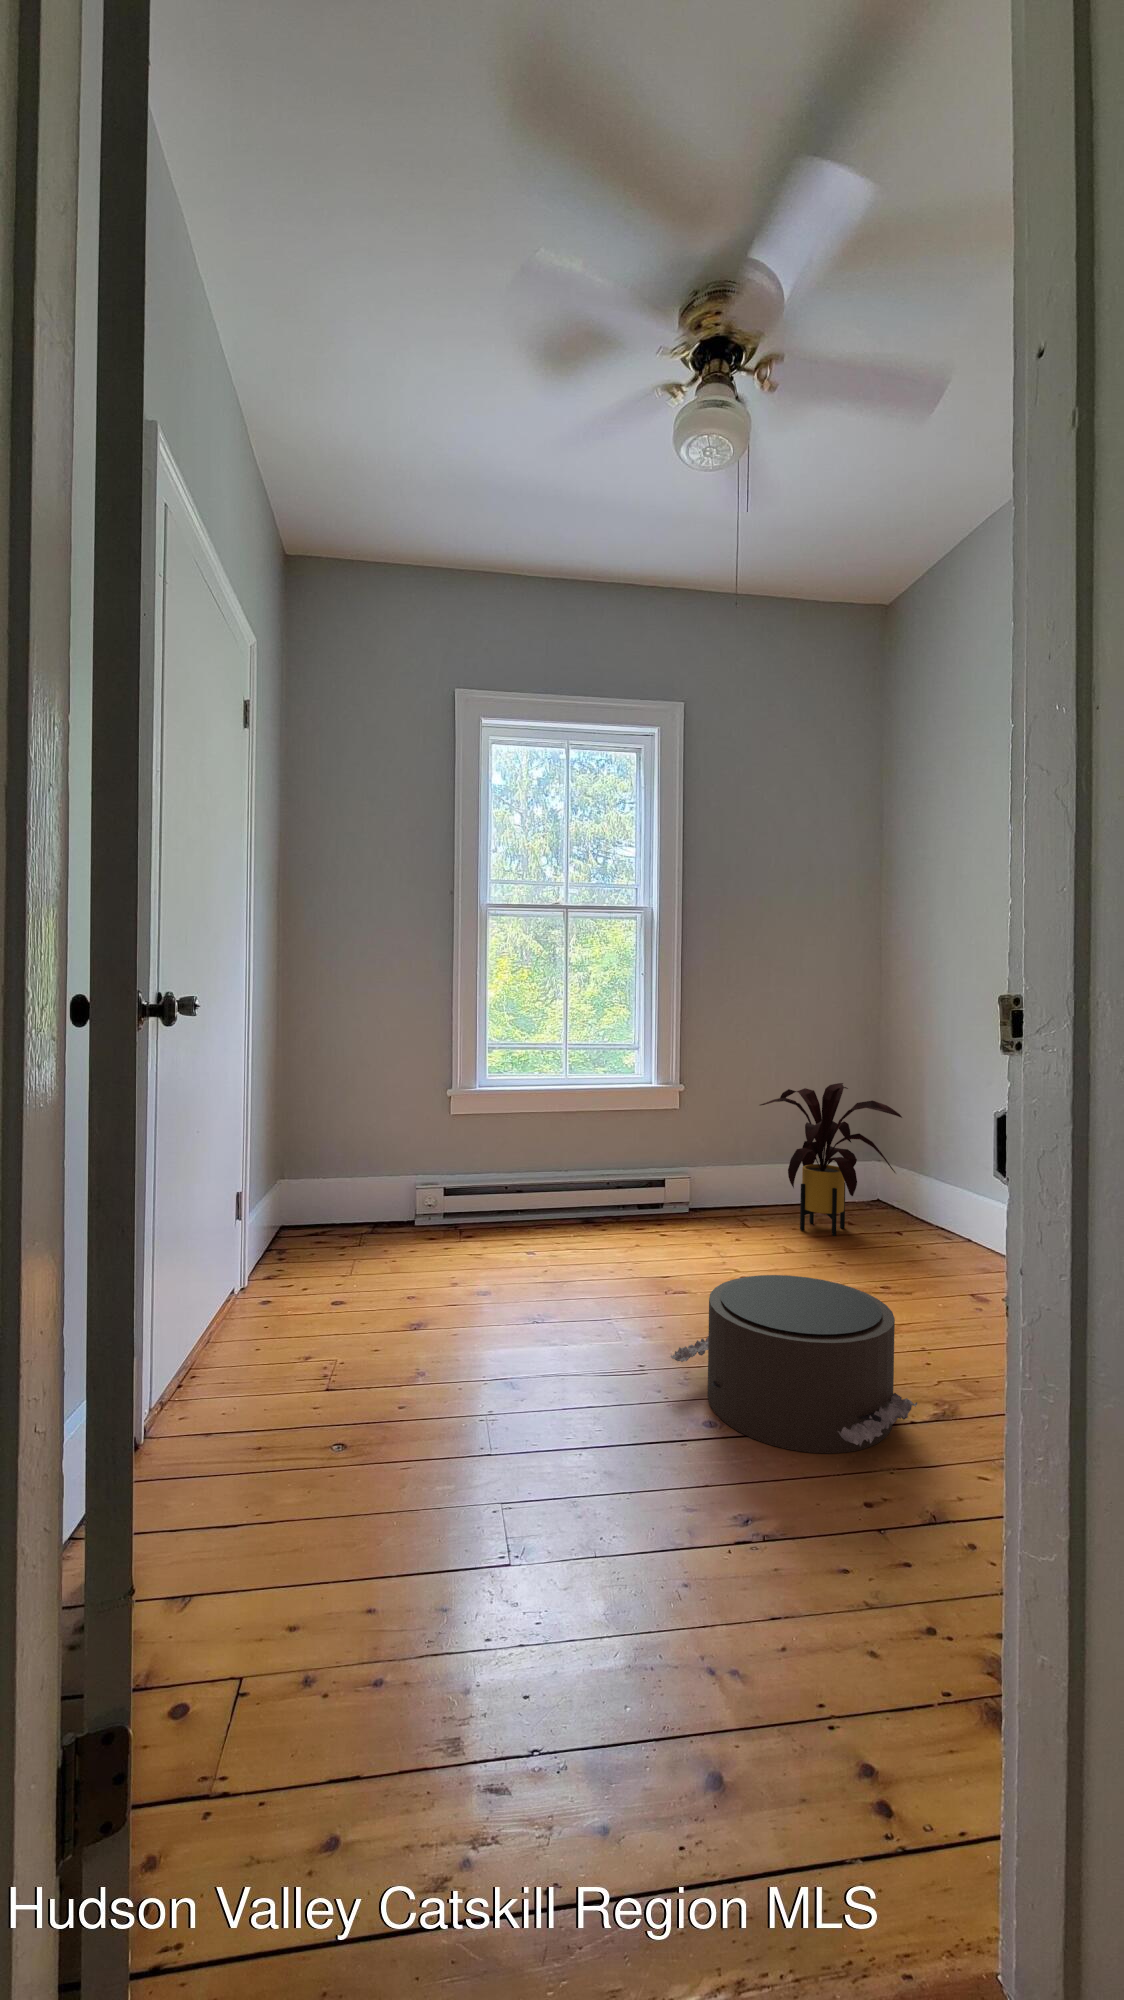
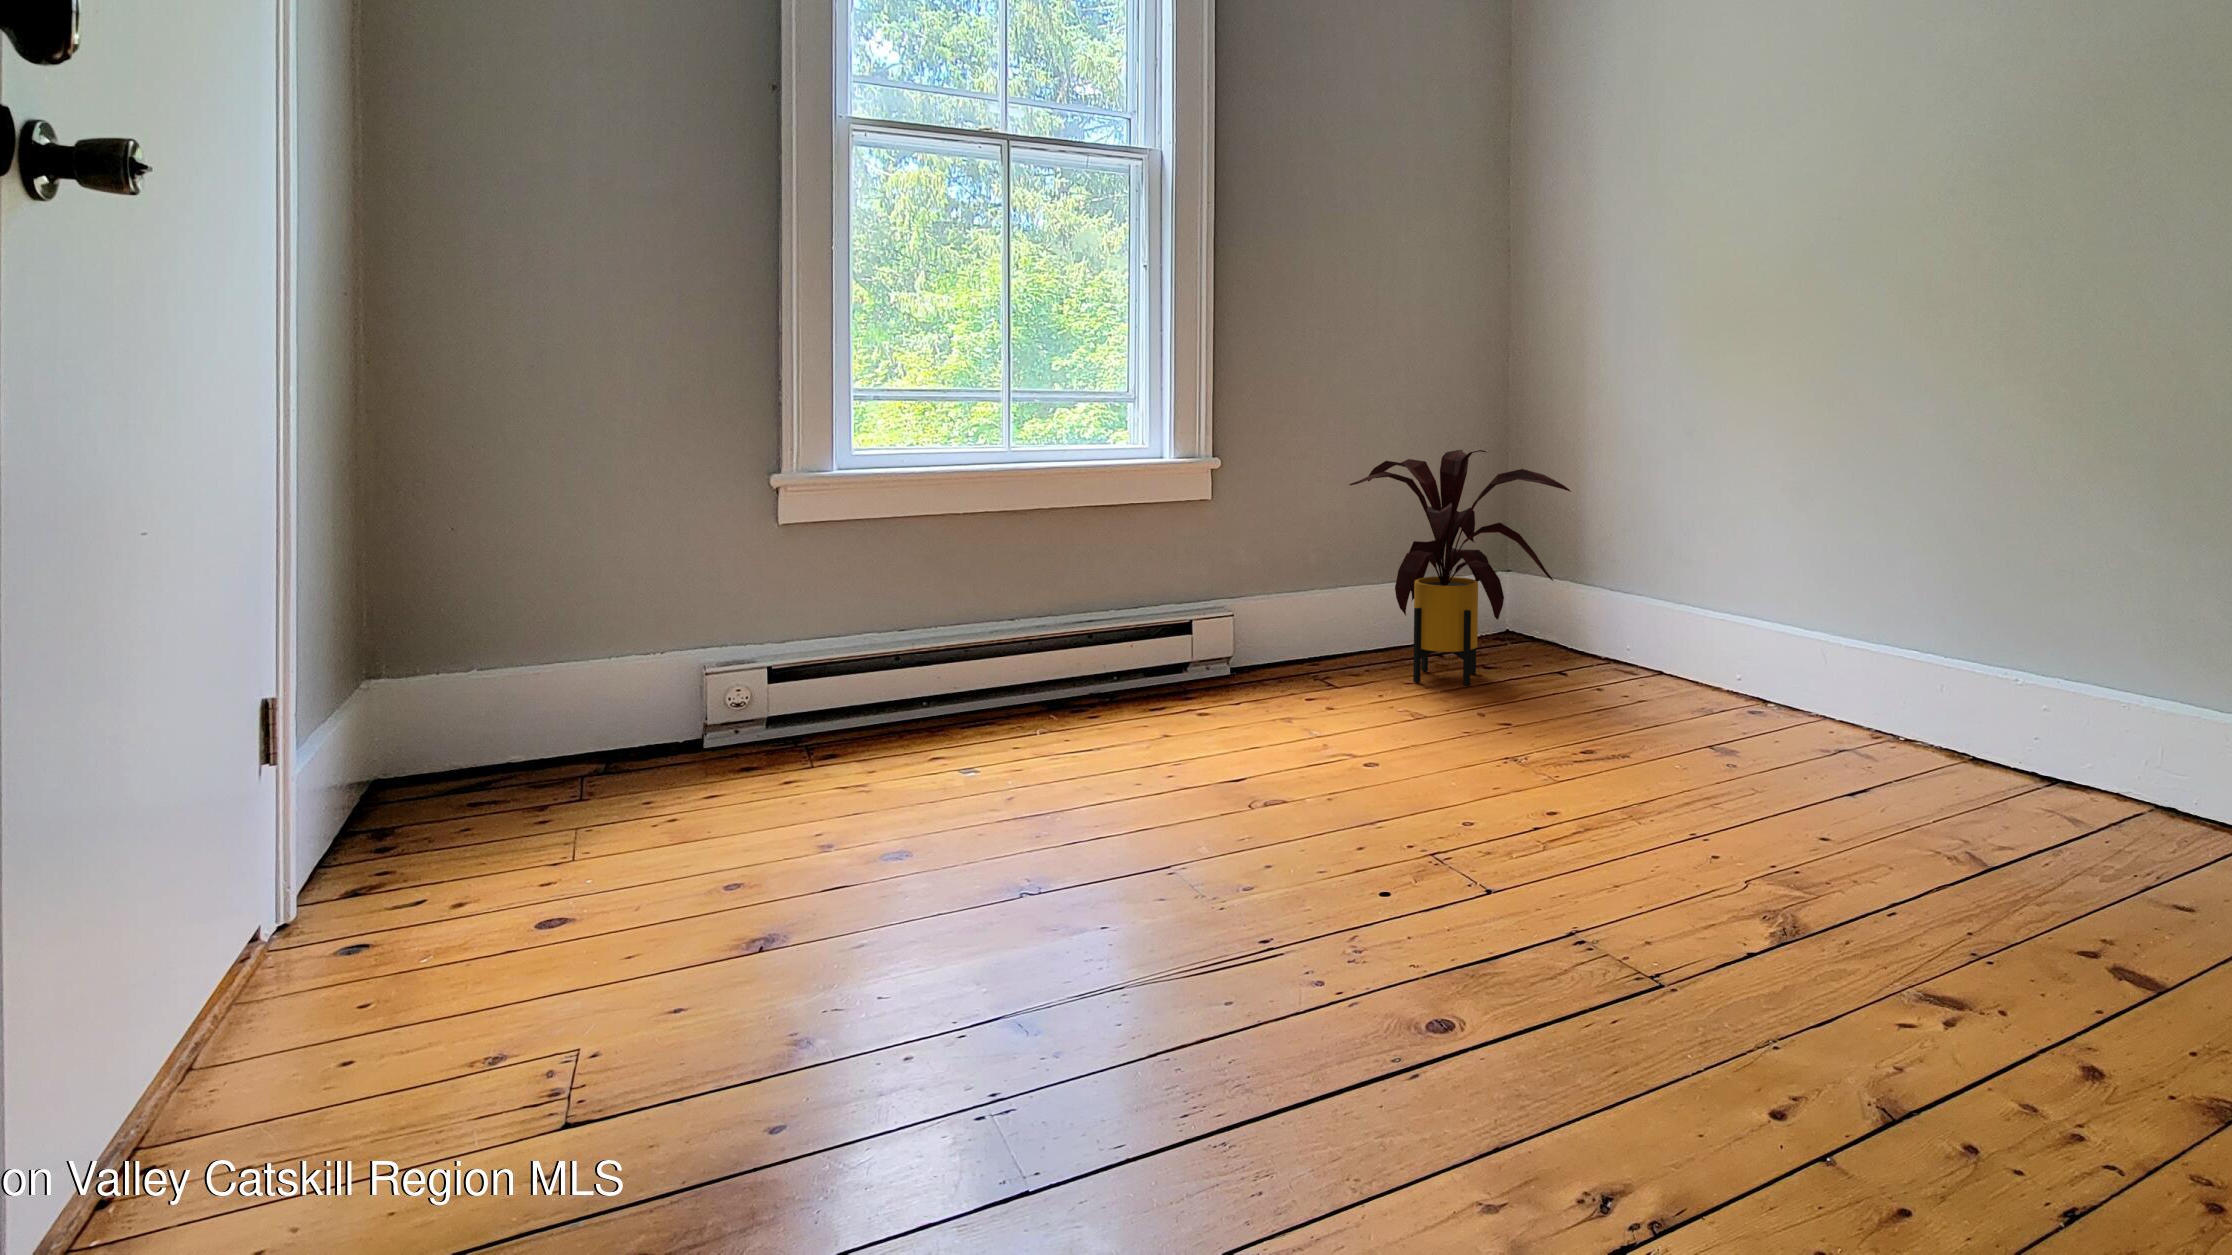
pouf: present [670,1275,917,1453] -> none [1336,735,1775,1043]

